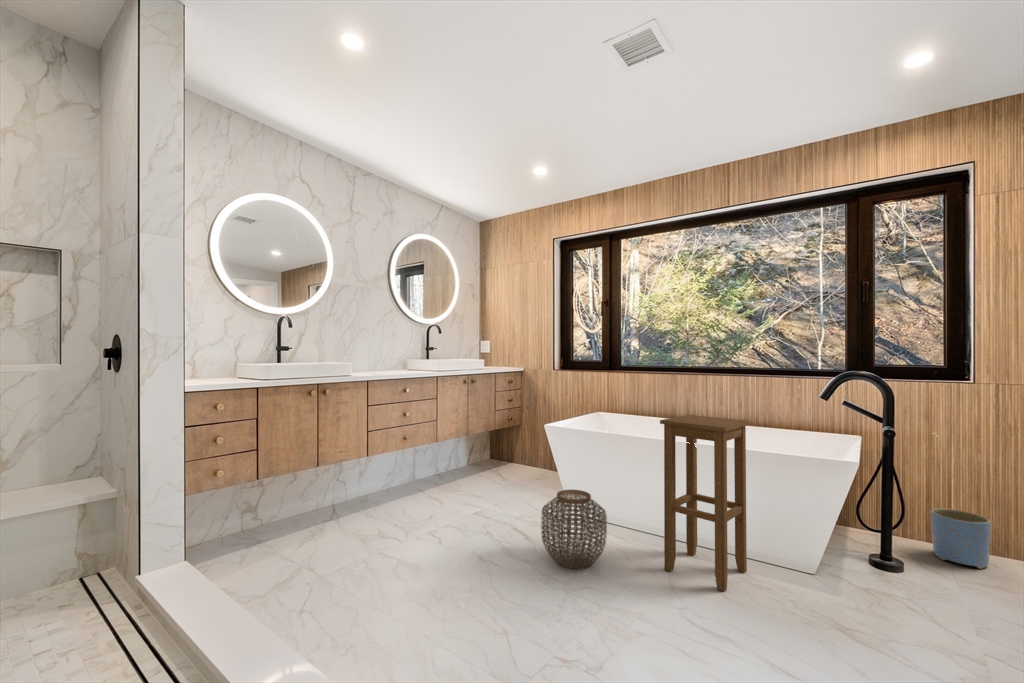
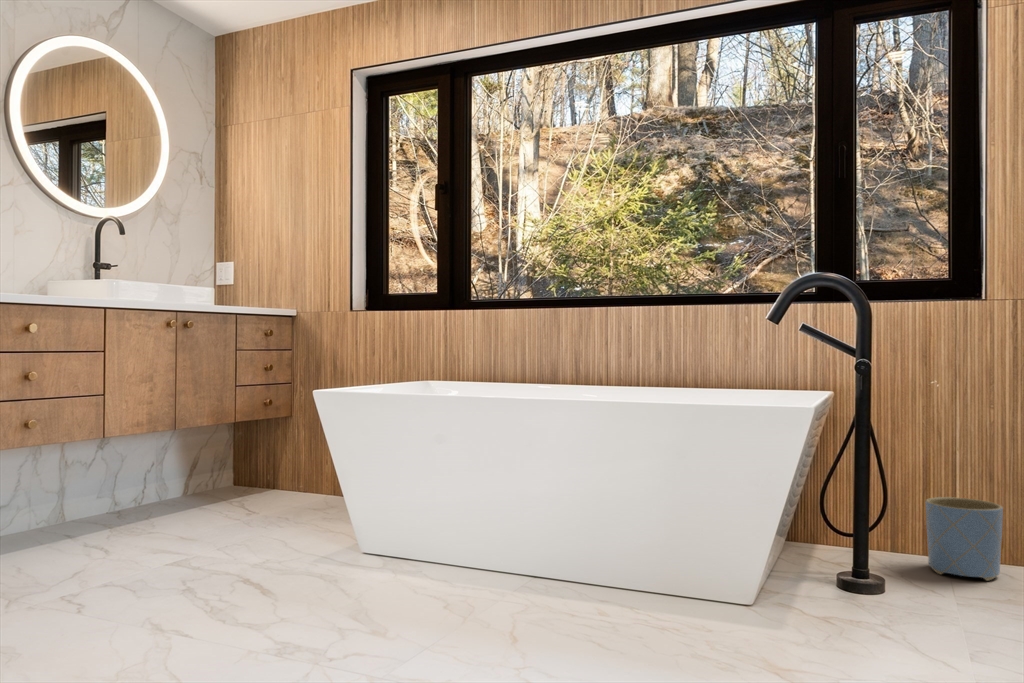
stool: present [660,415,750,591] -> none [504,350,656,642]
woven basket: present [541,489,607,569] -> none [281,490,406,633]

